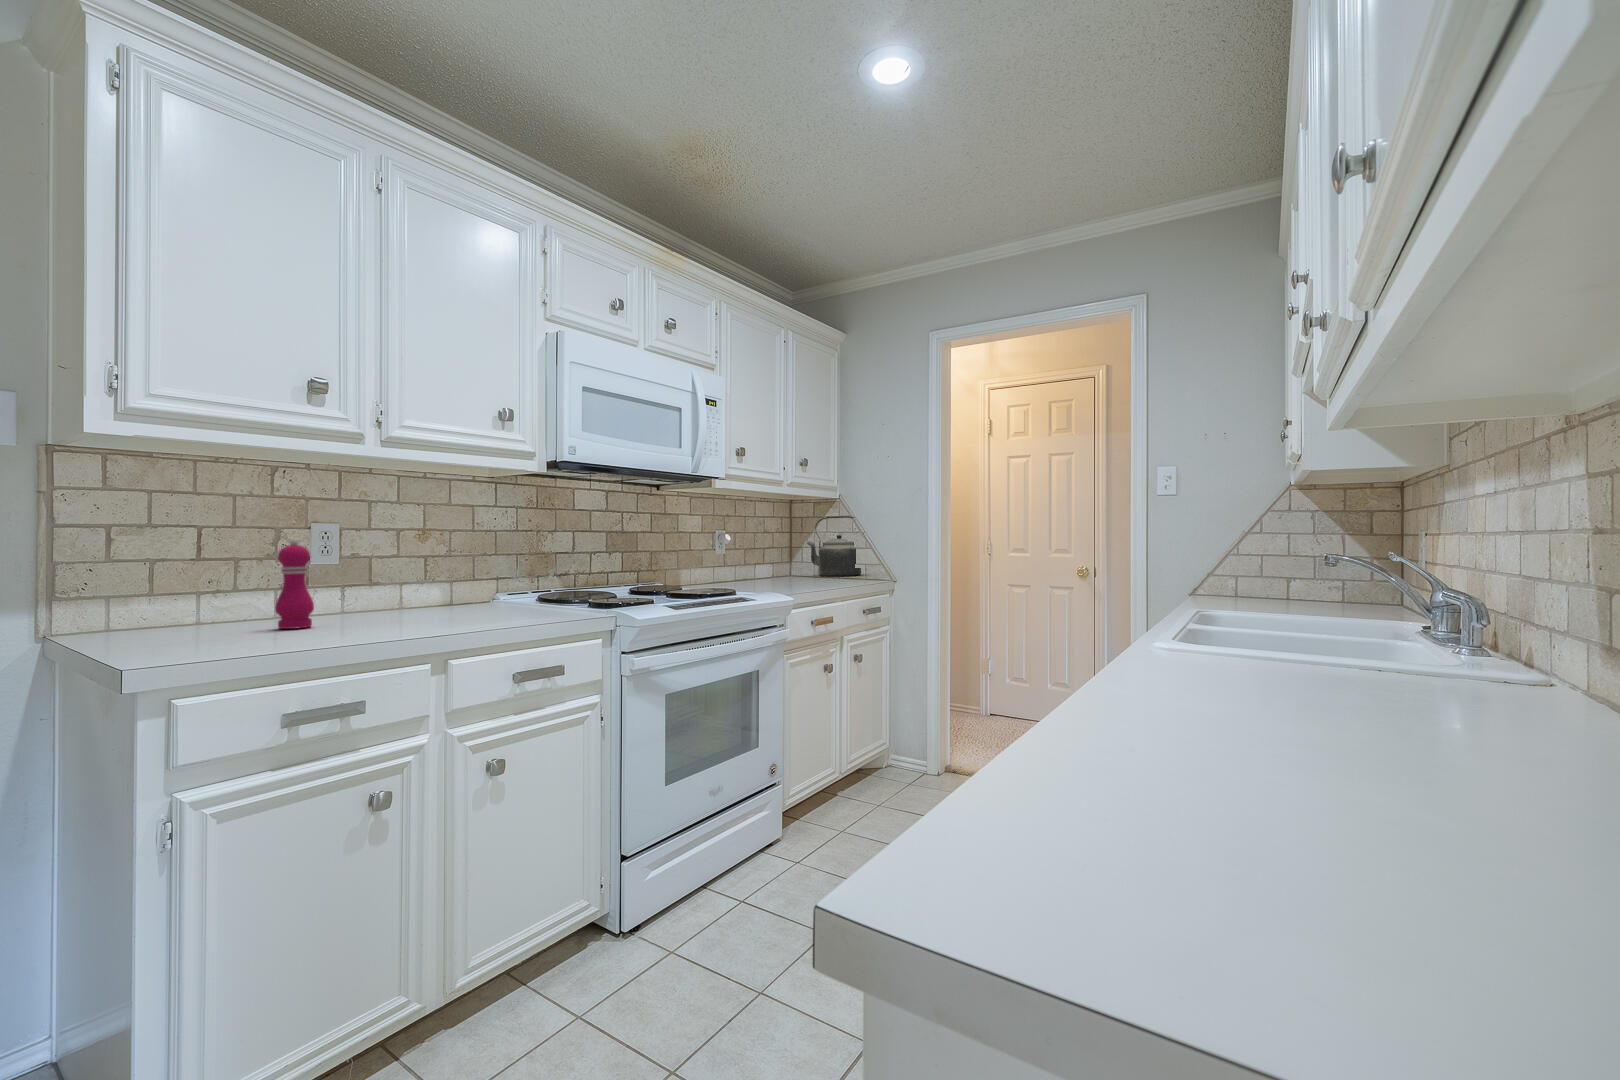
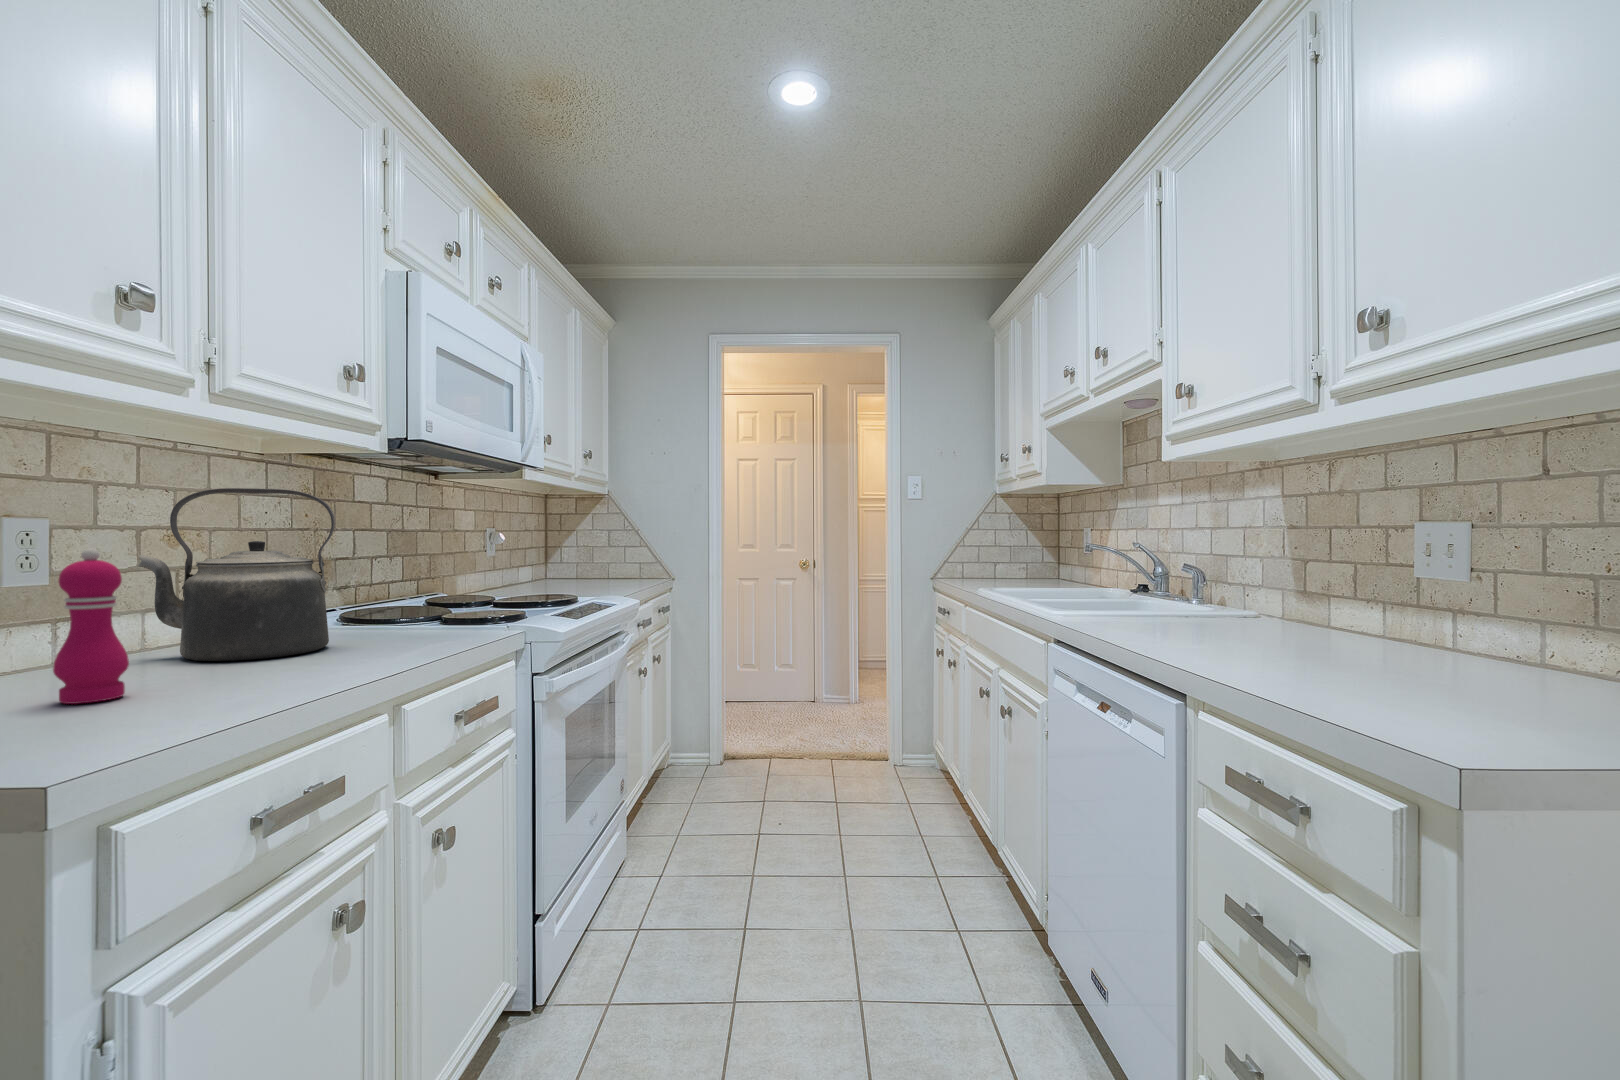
kettle: present [807,516,861,576] -> present [138,488,335,661]

